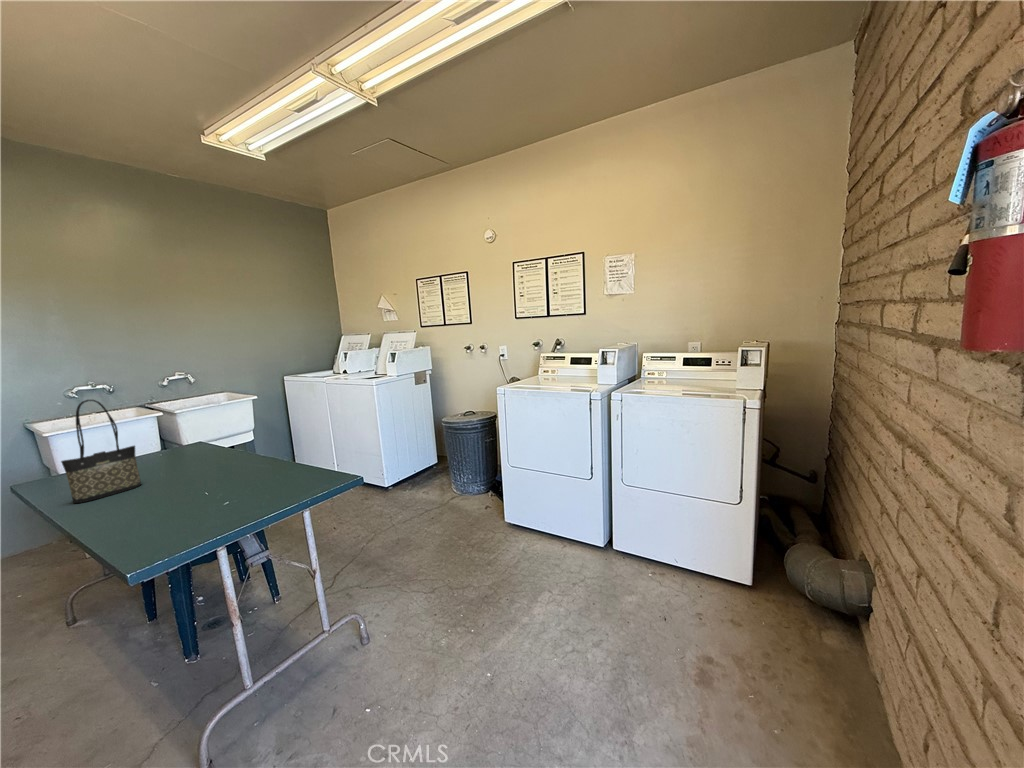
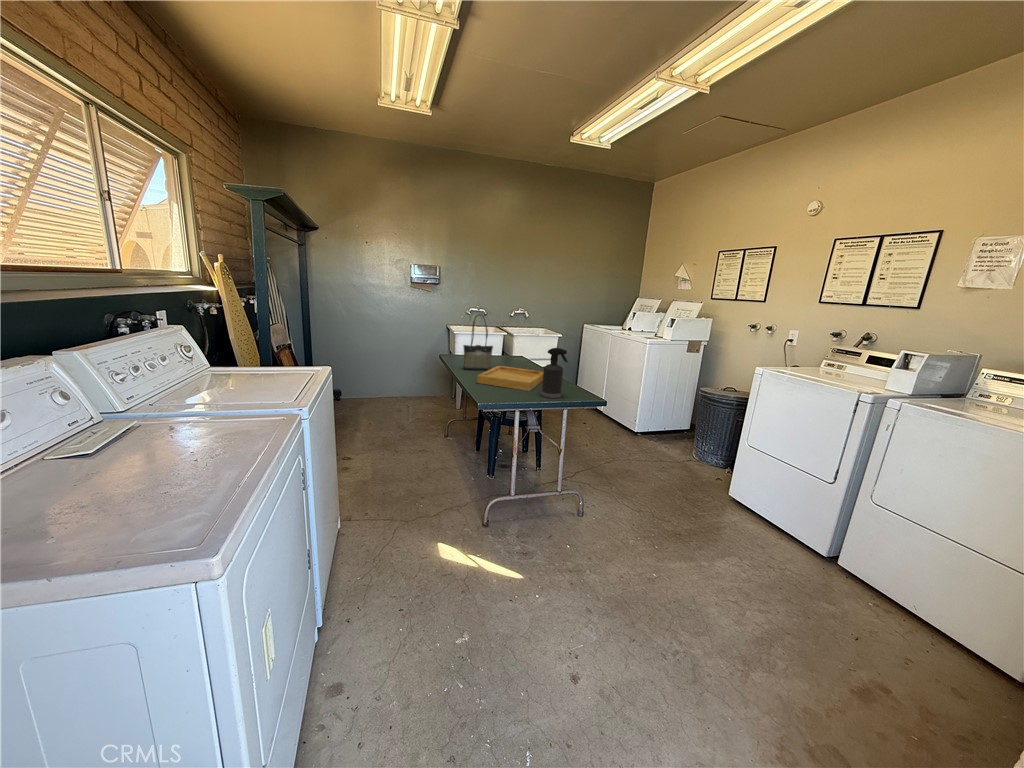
spray bottle: none [250,424,291,504] -> present [541,348,568,398]
tray: none [110,461,254,524] -> present [477,366,543,391]

